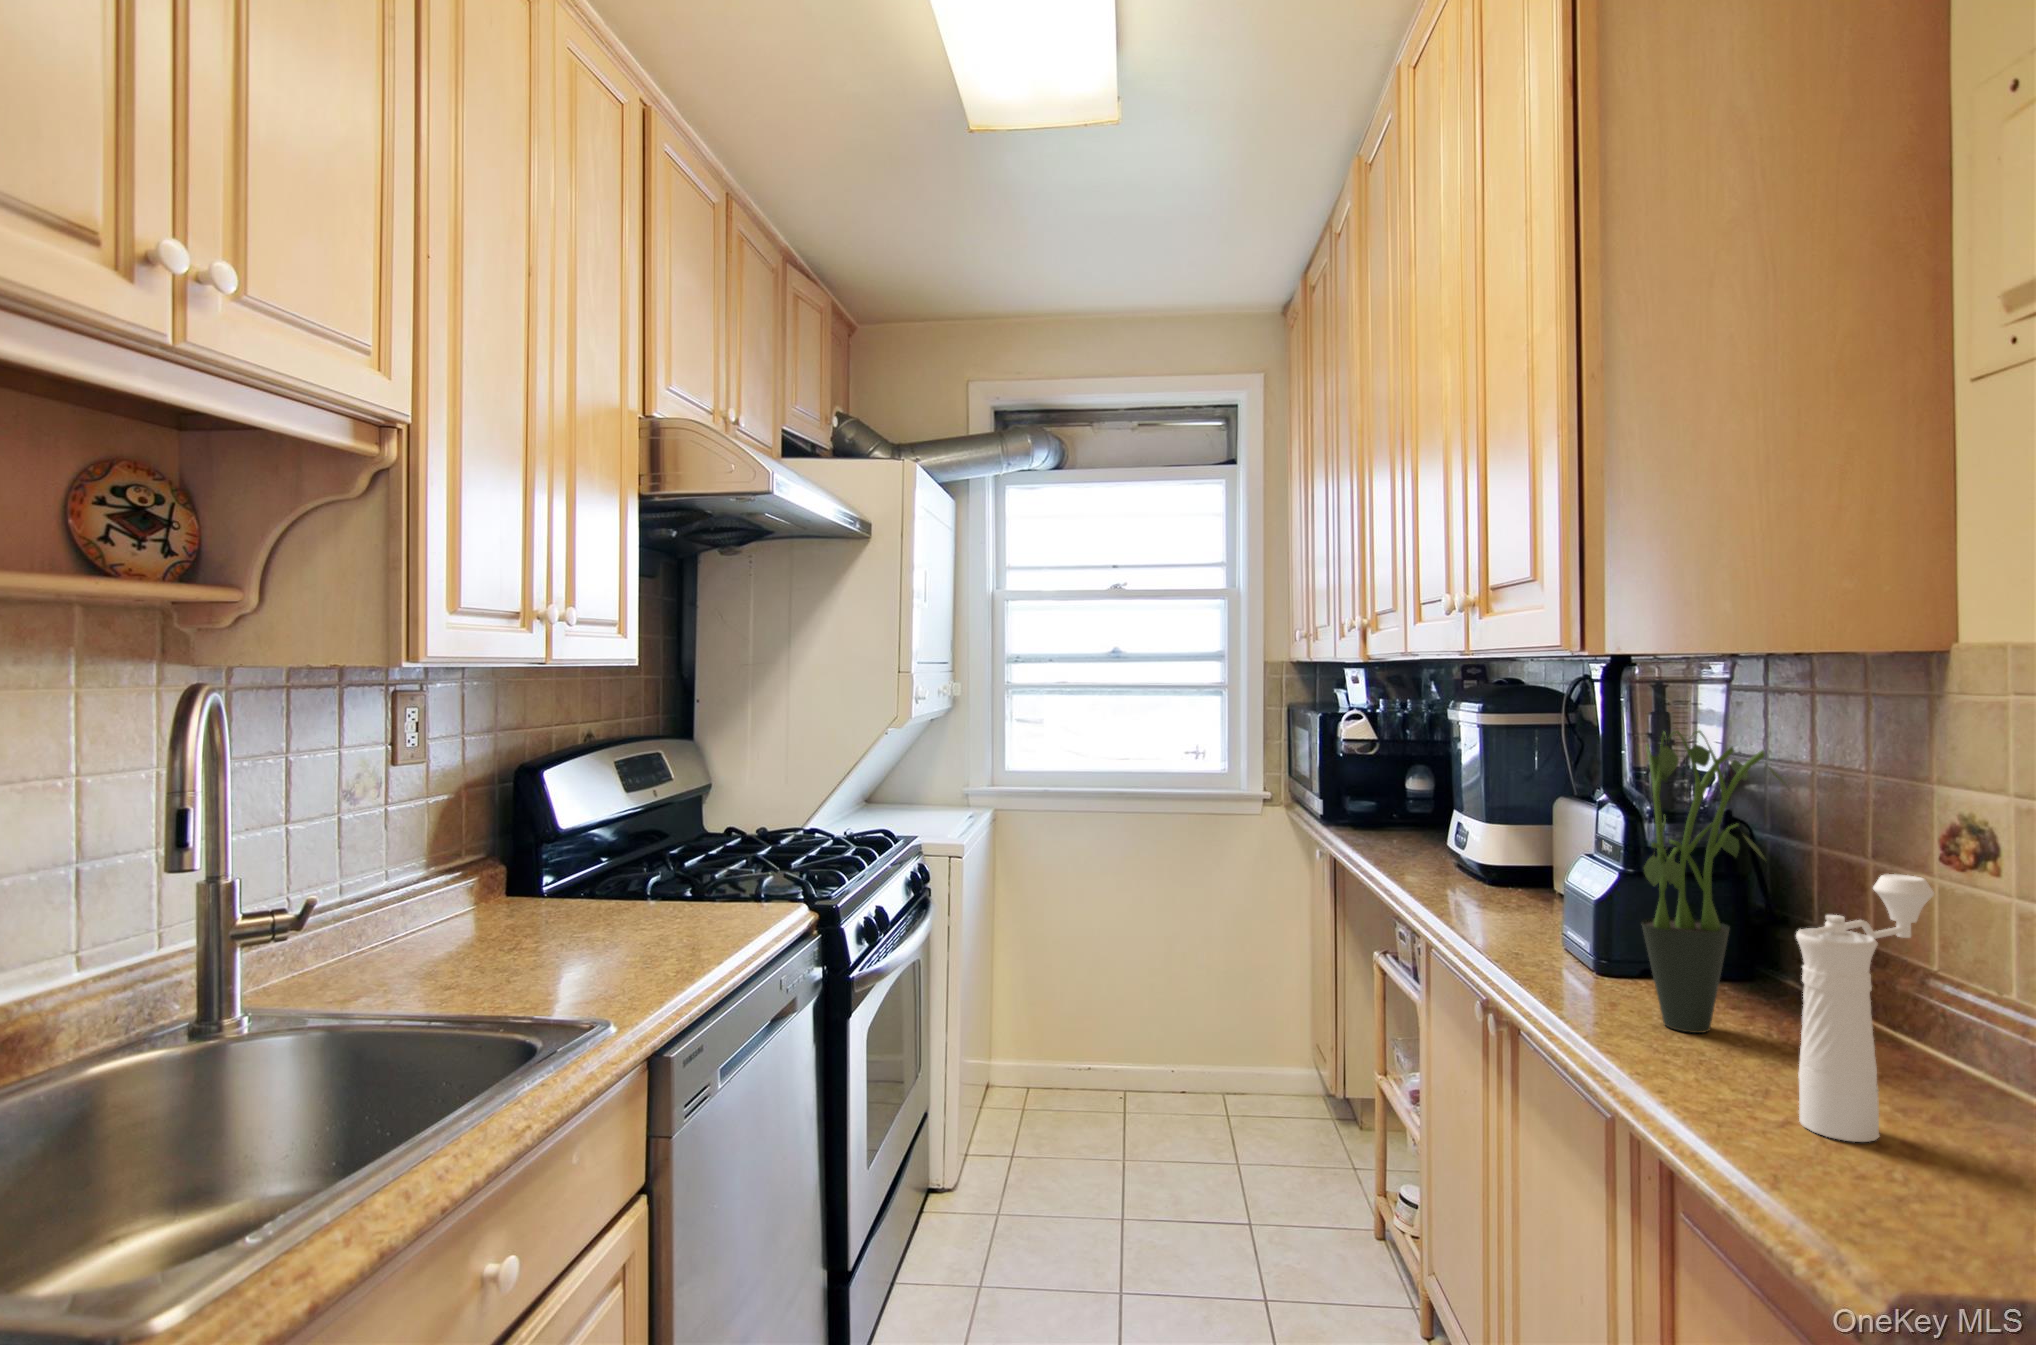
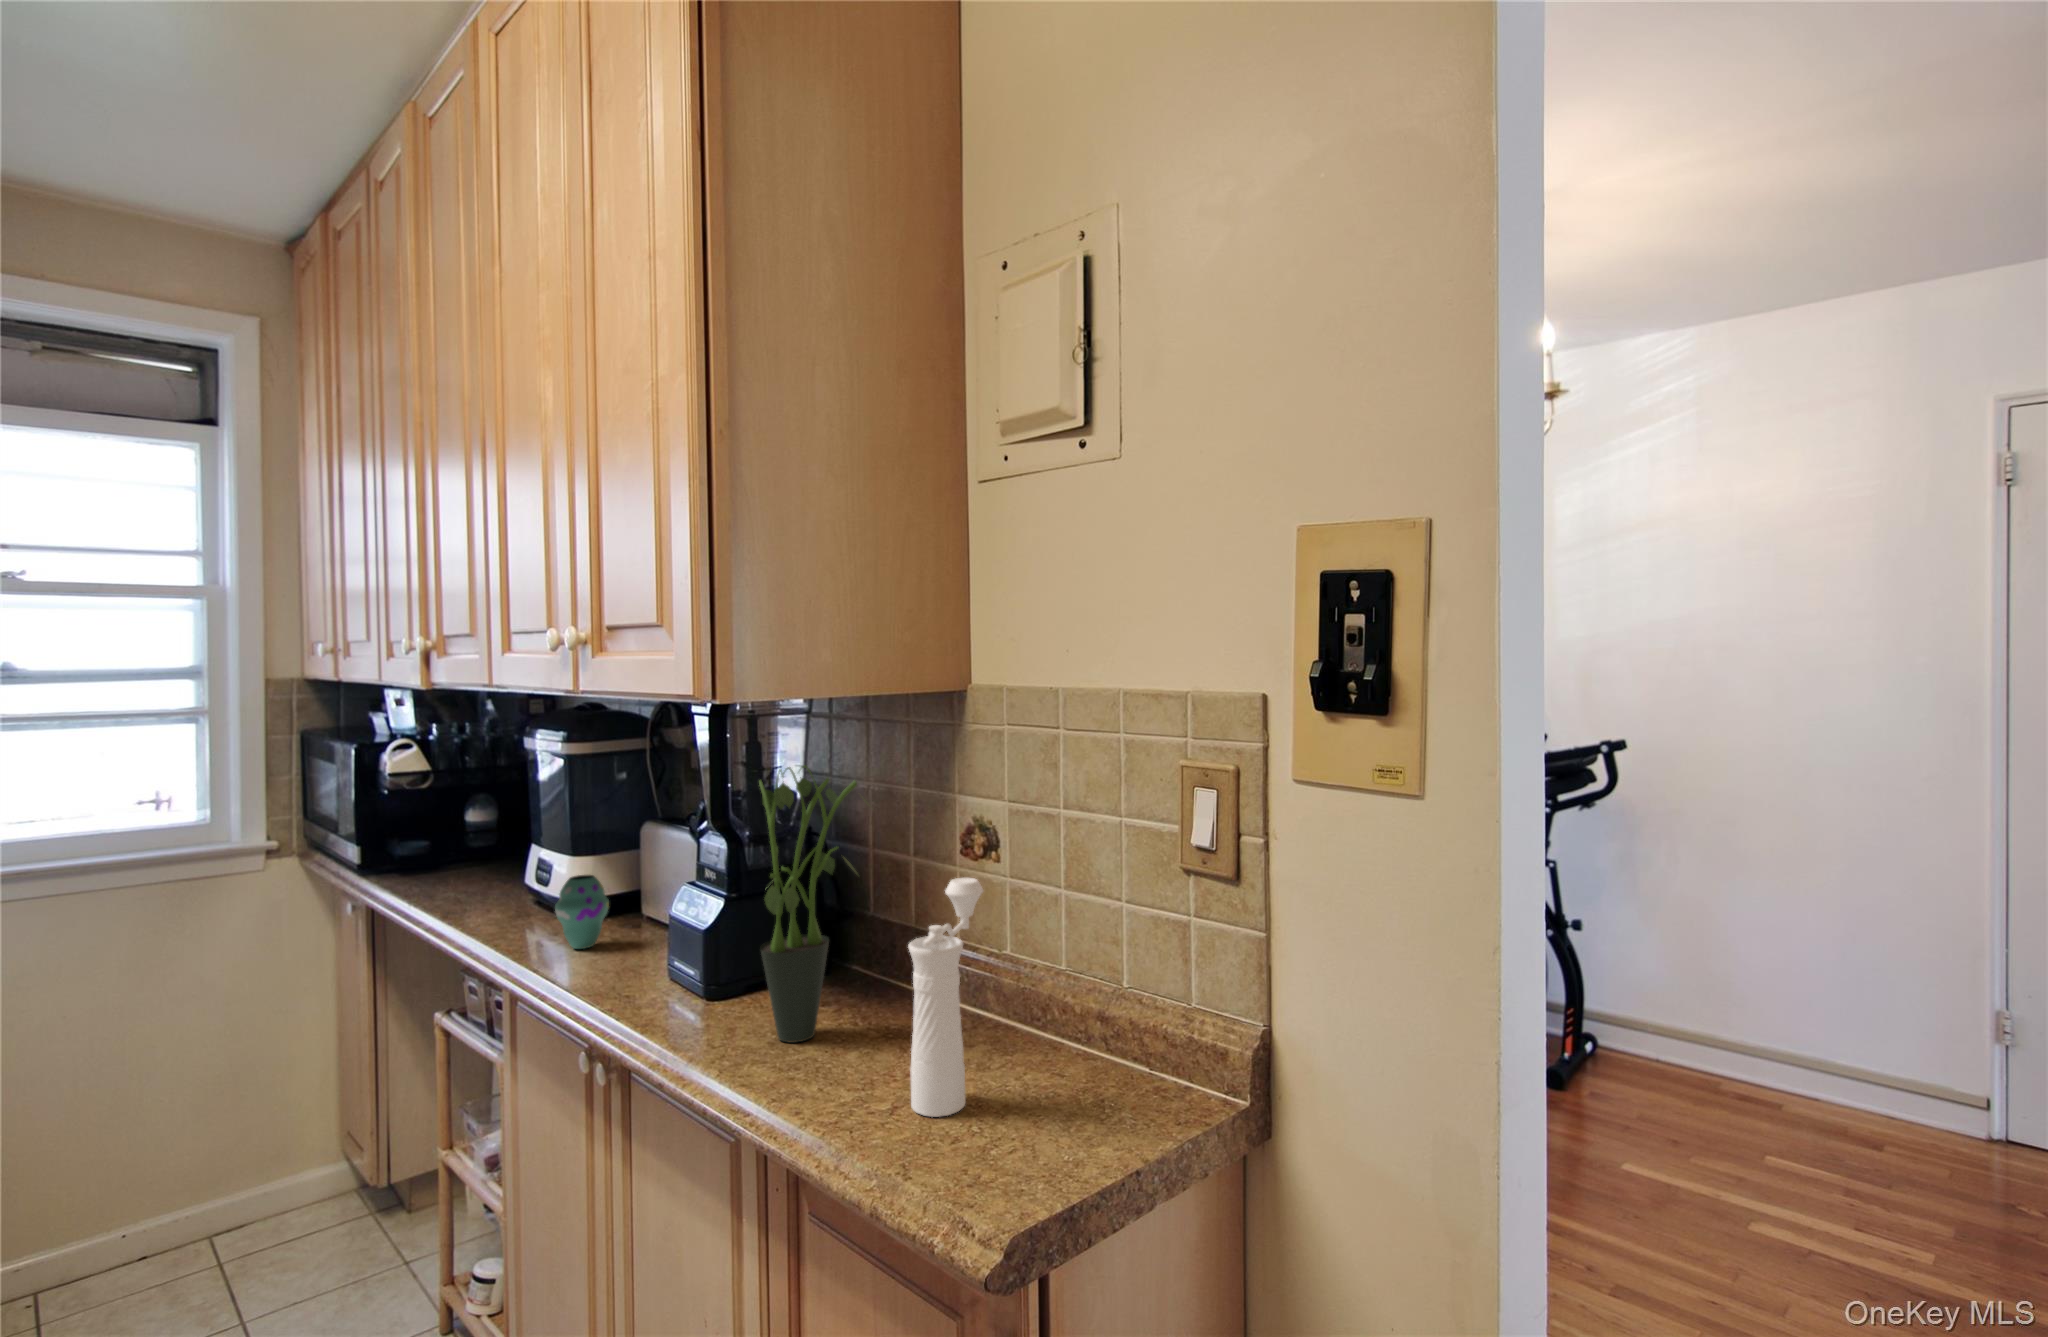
vase: none [1465,840,1518,912] -> present [555,875,609,949]

